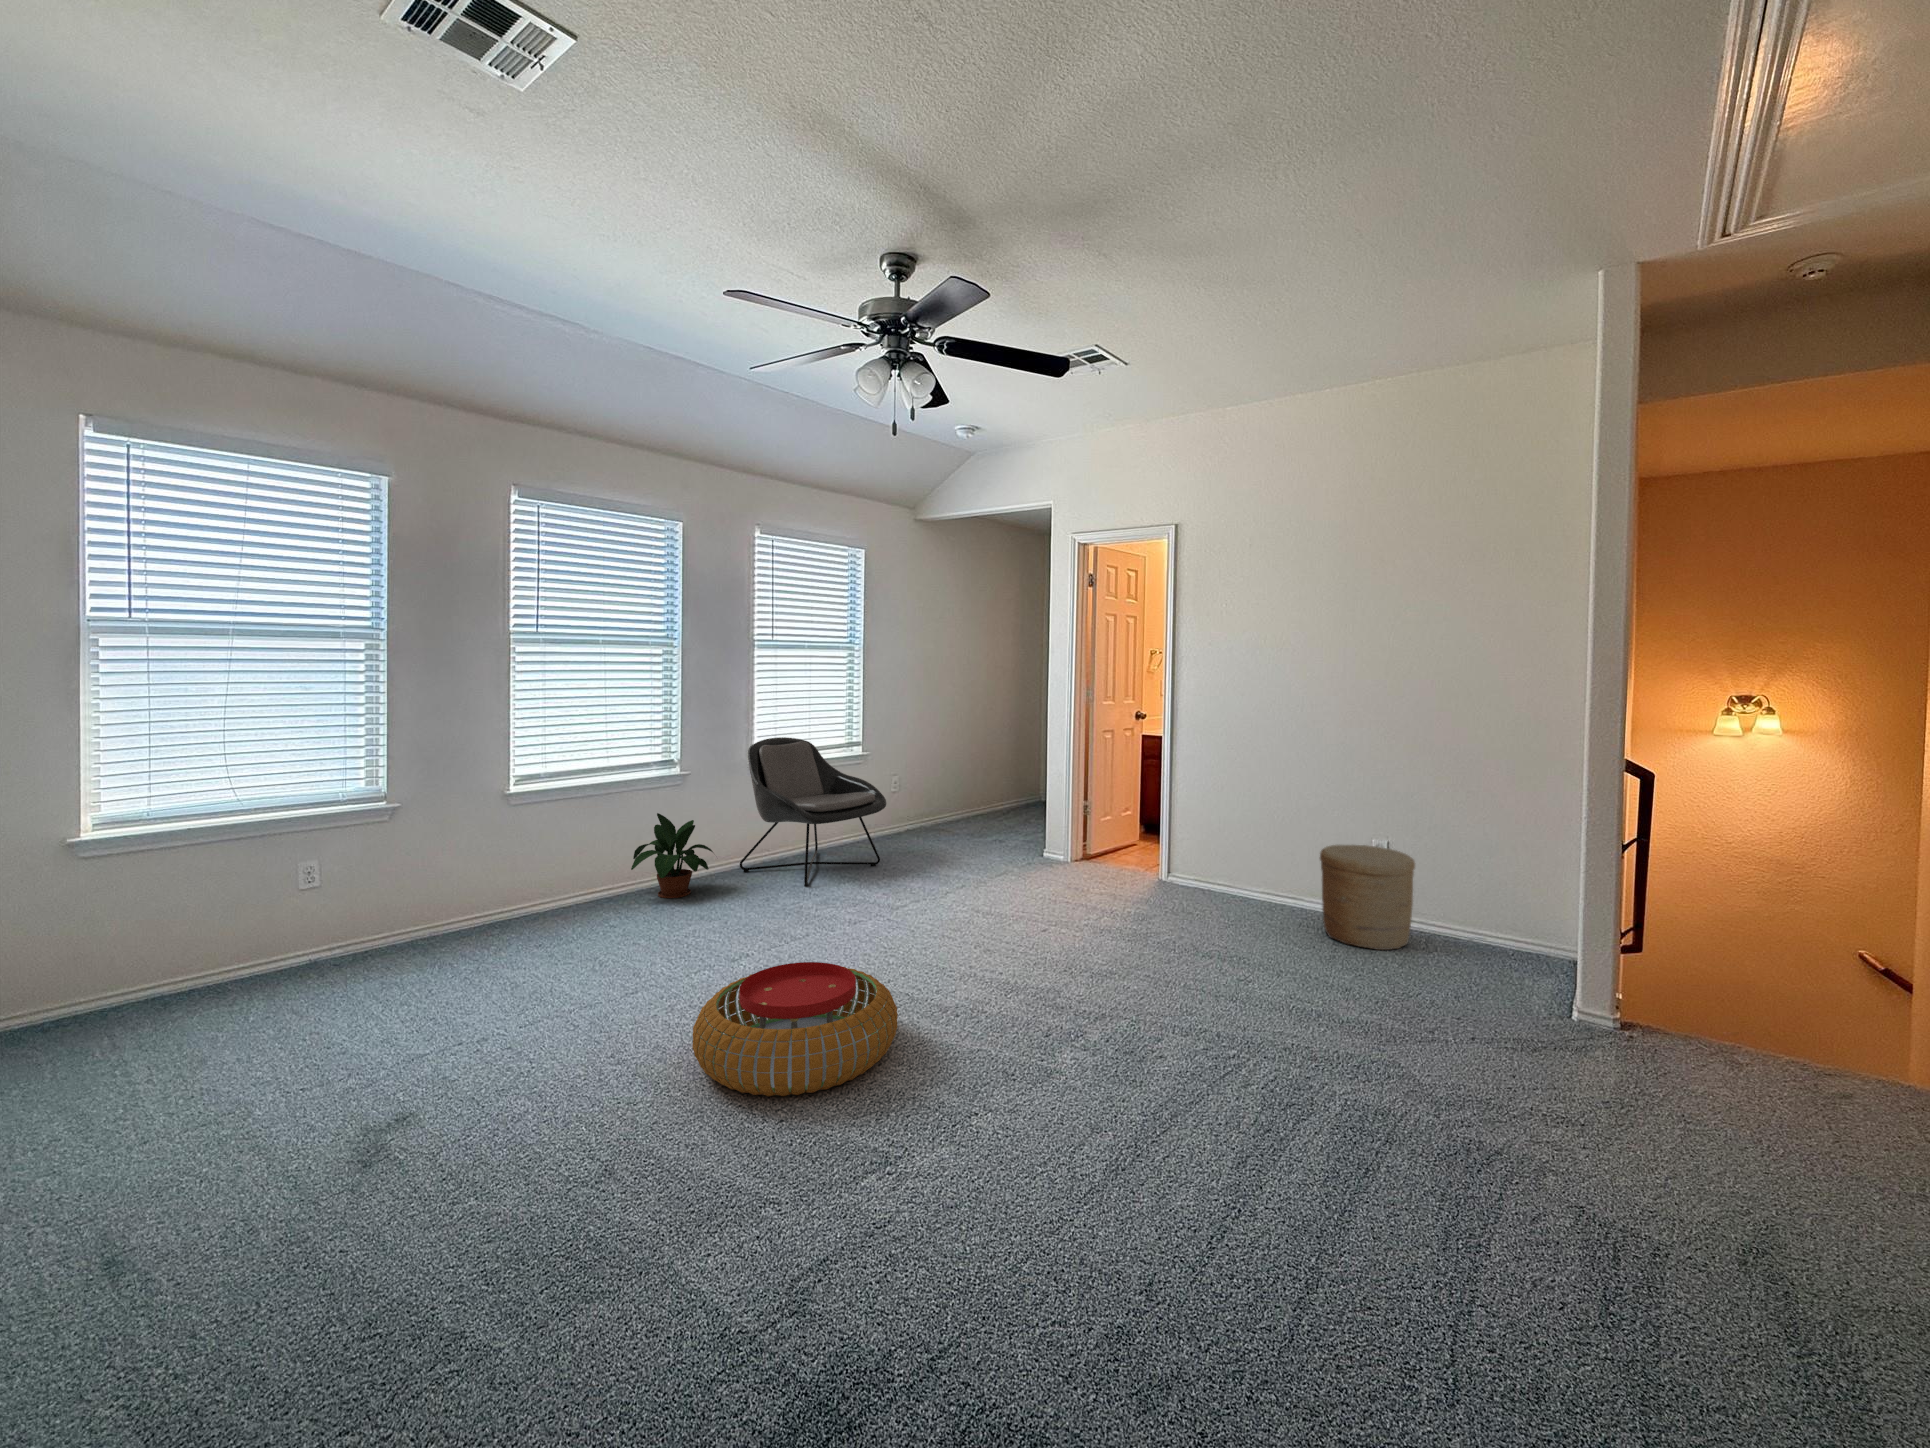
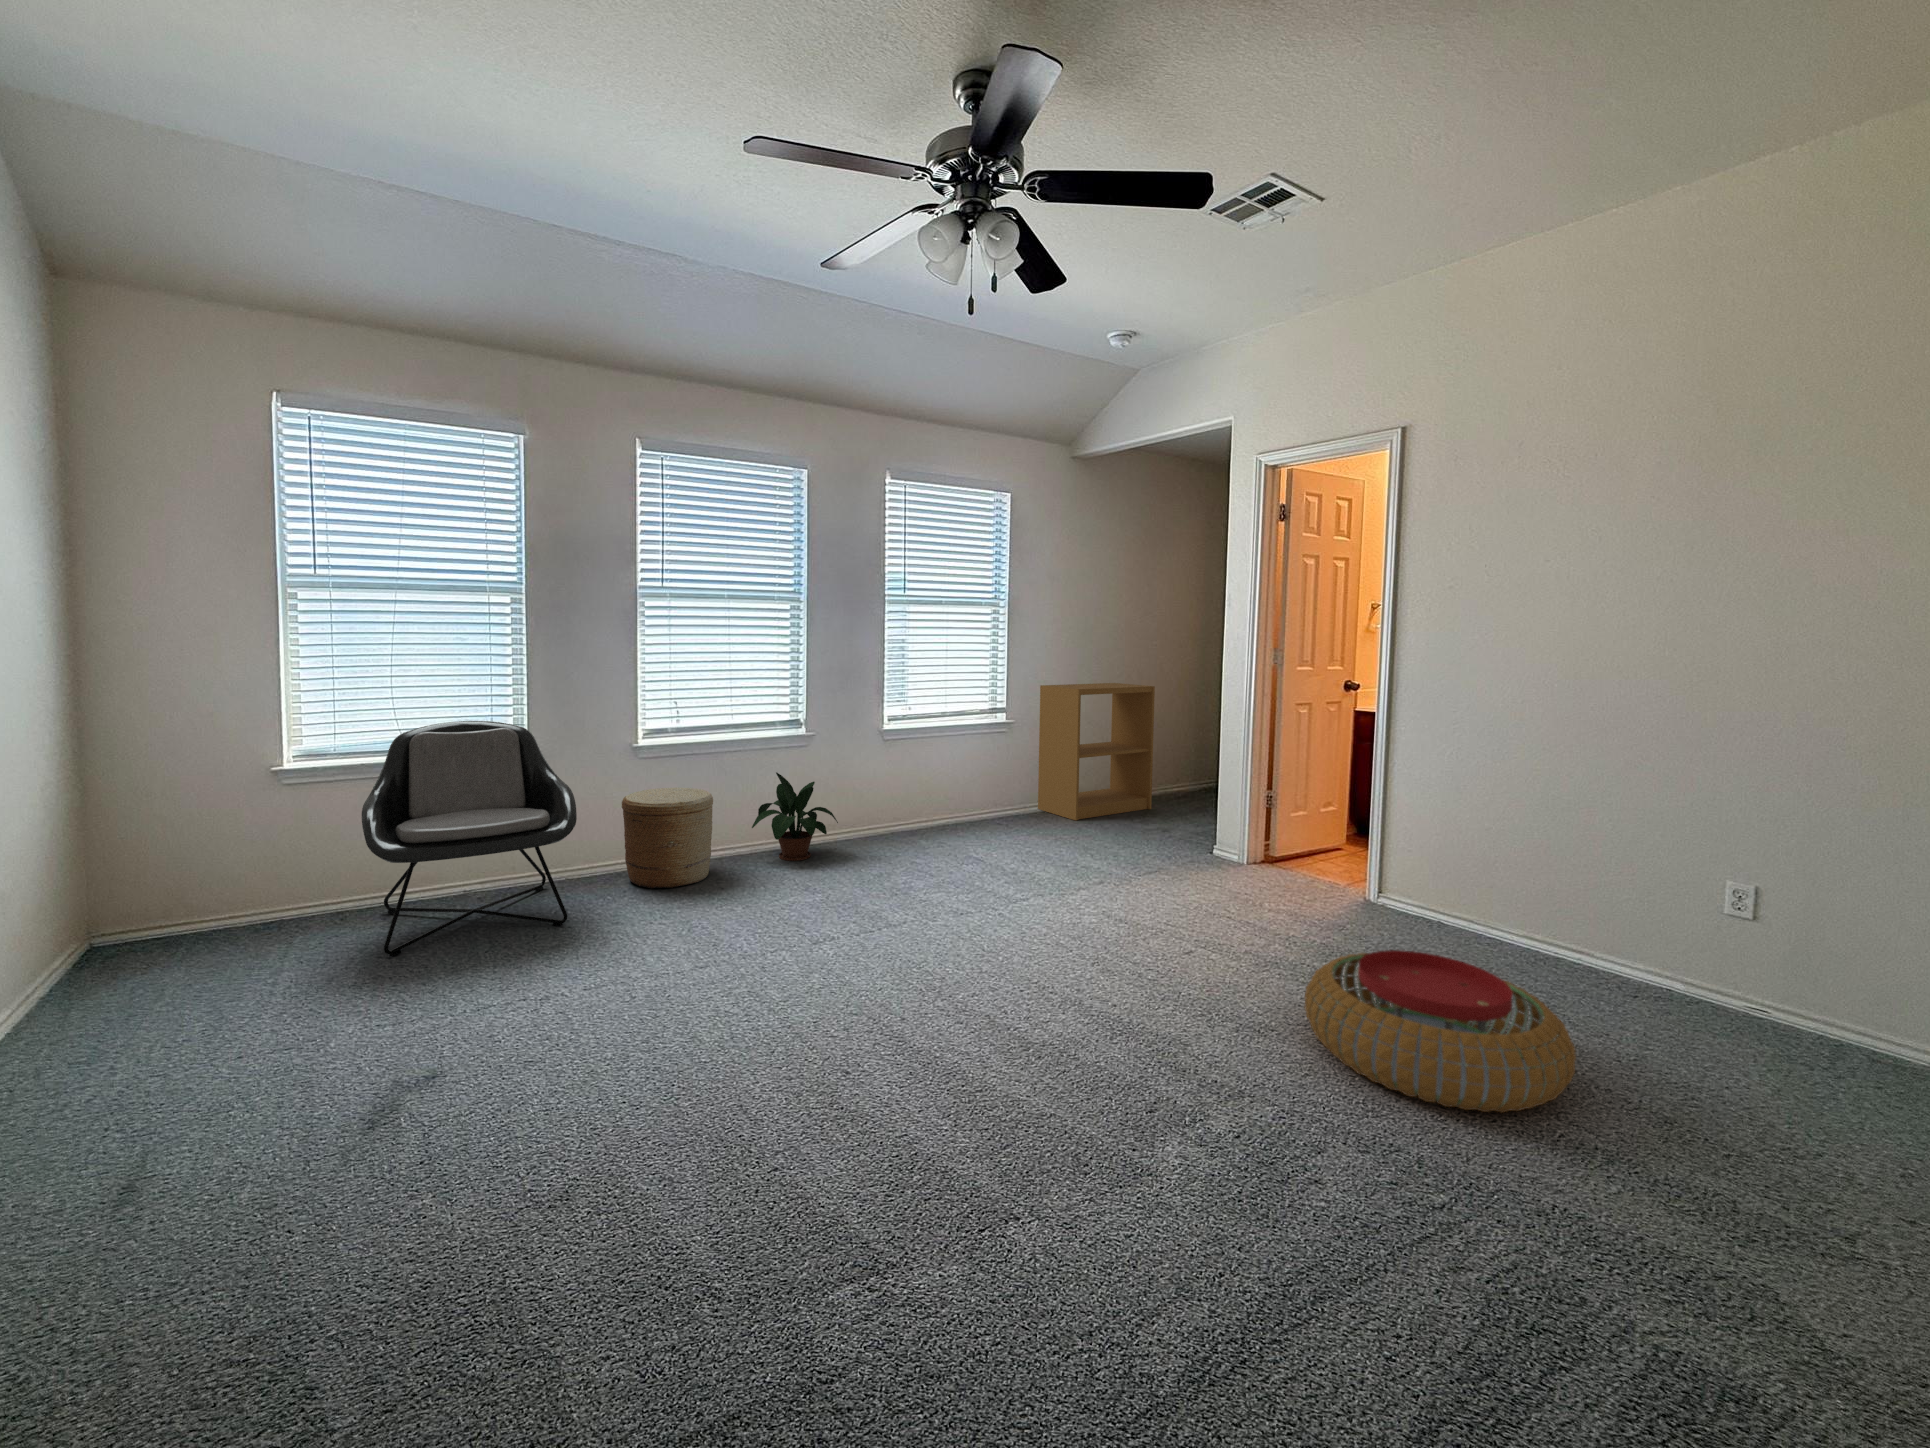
bookshelf: none [891,717,990,841] -> present [1038,683,1155,820]
lounge chair: present [740,737,886,886] -> present [362,721,577,957]
woven basket: present [1320,845,1415,950] -> present [622,788,713,888]
pouf: present [692,962,898,1096] -> present [1304,950,1576,1112]

